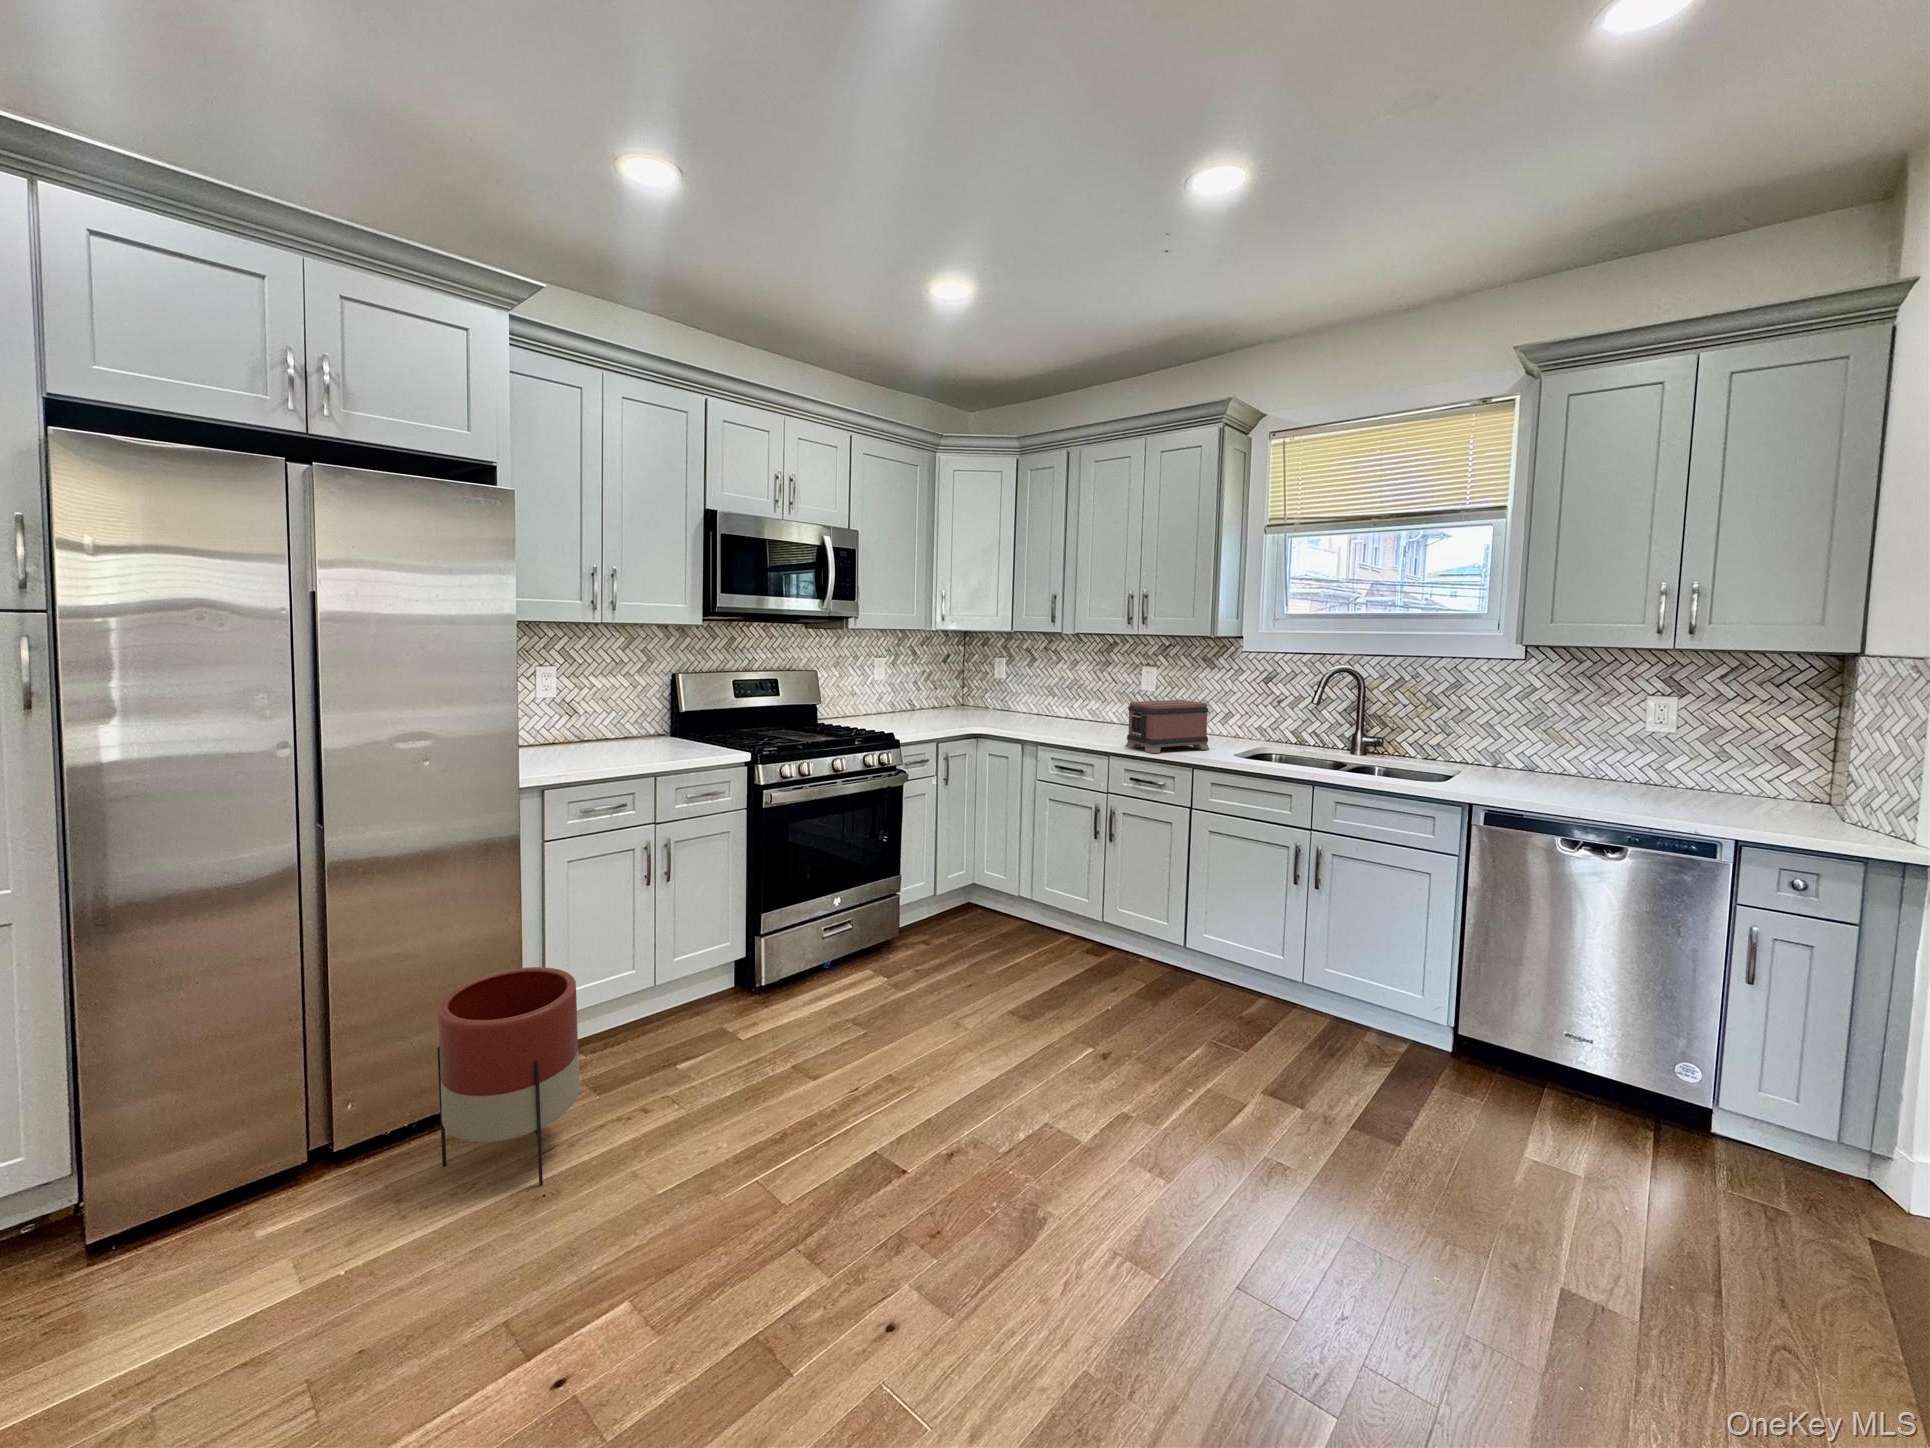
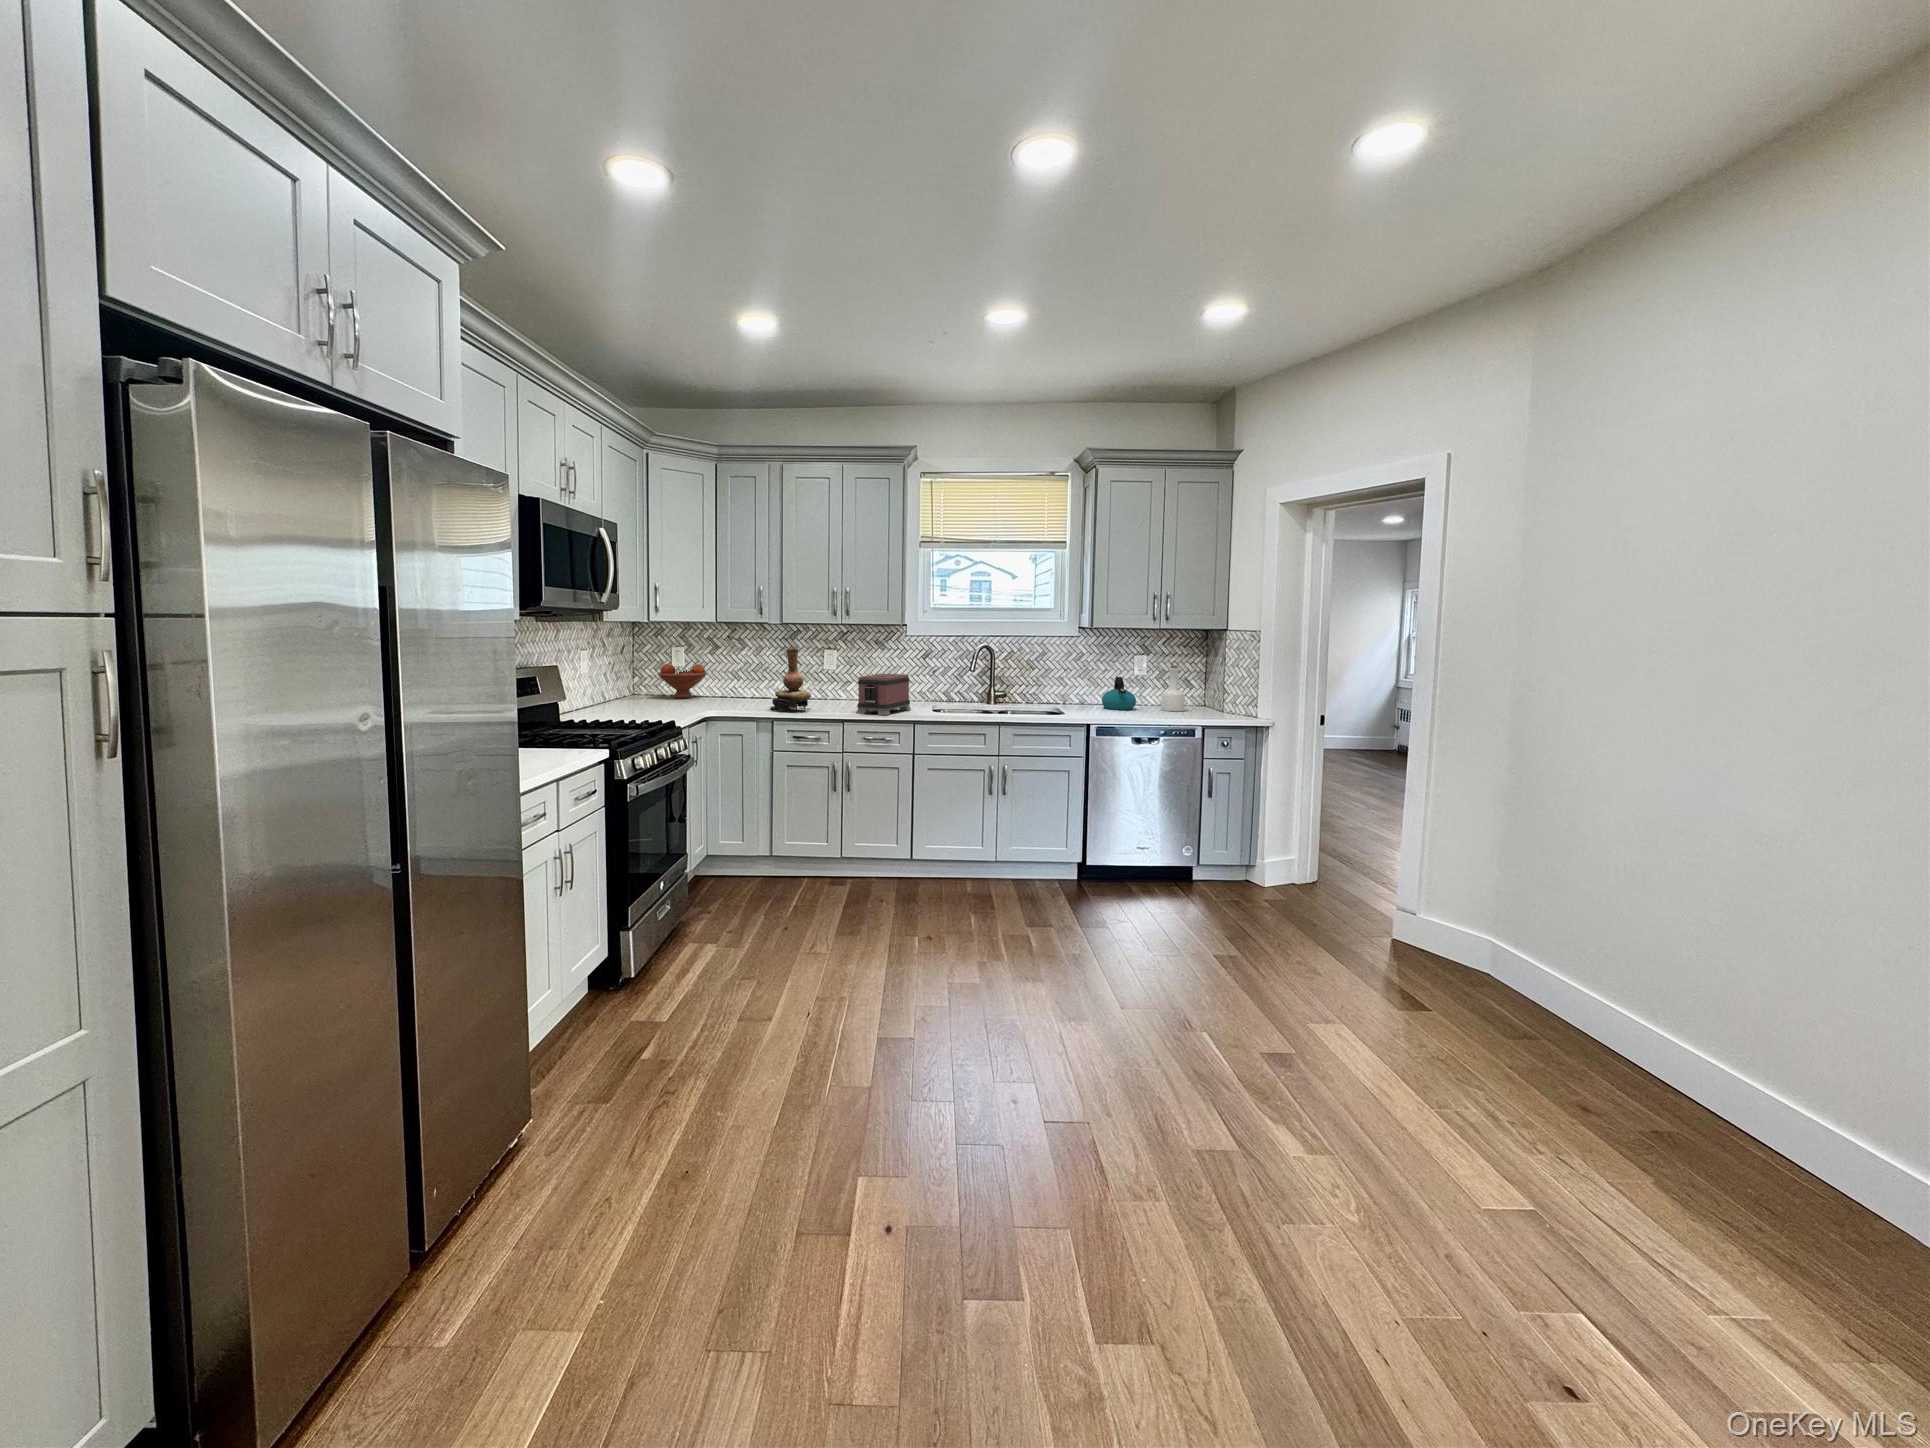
vase: none [1040,664,1089,738] -> present [770,648,811,712]
fruit bowl: none [973,674,1024,712] -> present [658,663,707,698]
bottle: none [1701,719,1760,807] -> present [1162,665,1185,712]
kettle: none [1564,731,1639,790] -> present [1102,677,1136,710]
planter: present [437,967,580,1186] -> none [458,1008,630,1299]

